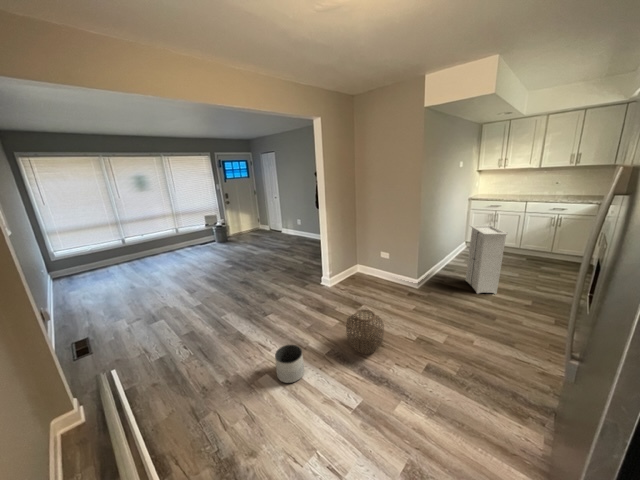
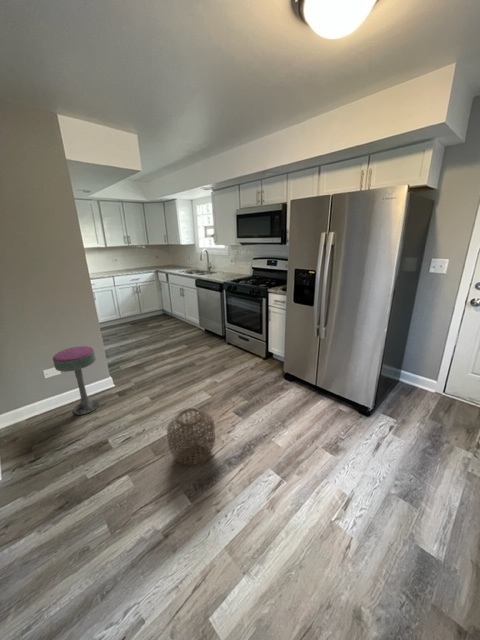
storage cabinet: present [466,225,507,294] -> none [118,297,163,360]
bar stool: none [378,243,404,291] -> present [53,346,99,415]
planter: present [275,345,304,383] -> none [192,511,240,588]

